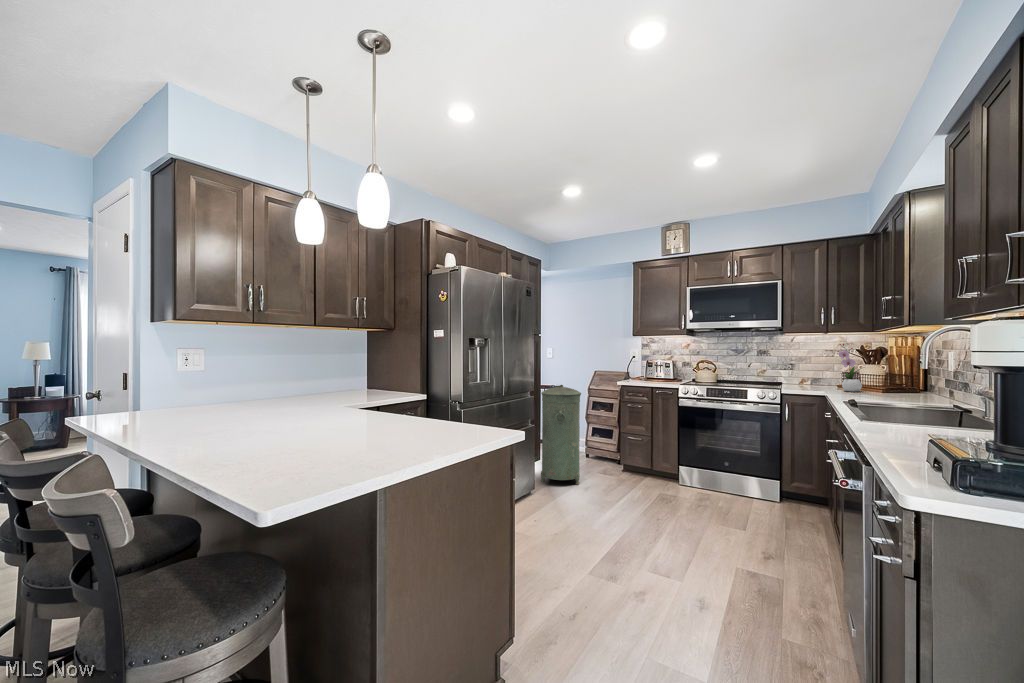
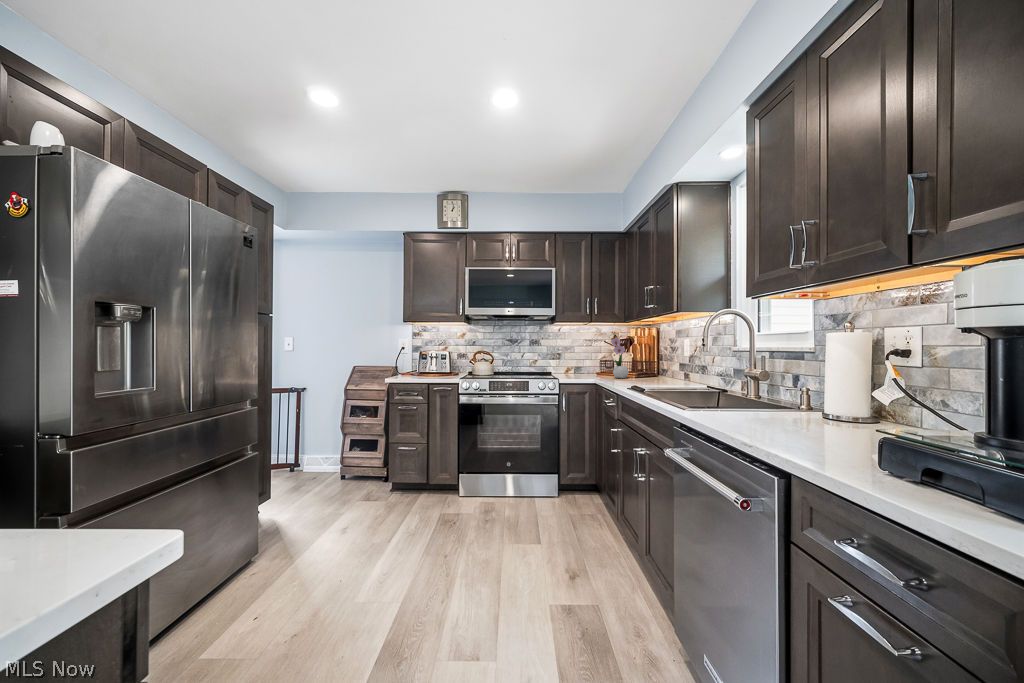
trash can: present [541,385,581,485] -> none [272,388,337,533]

